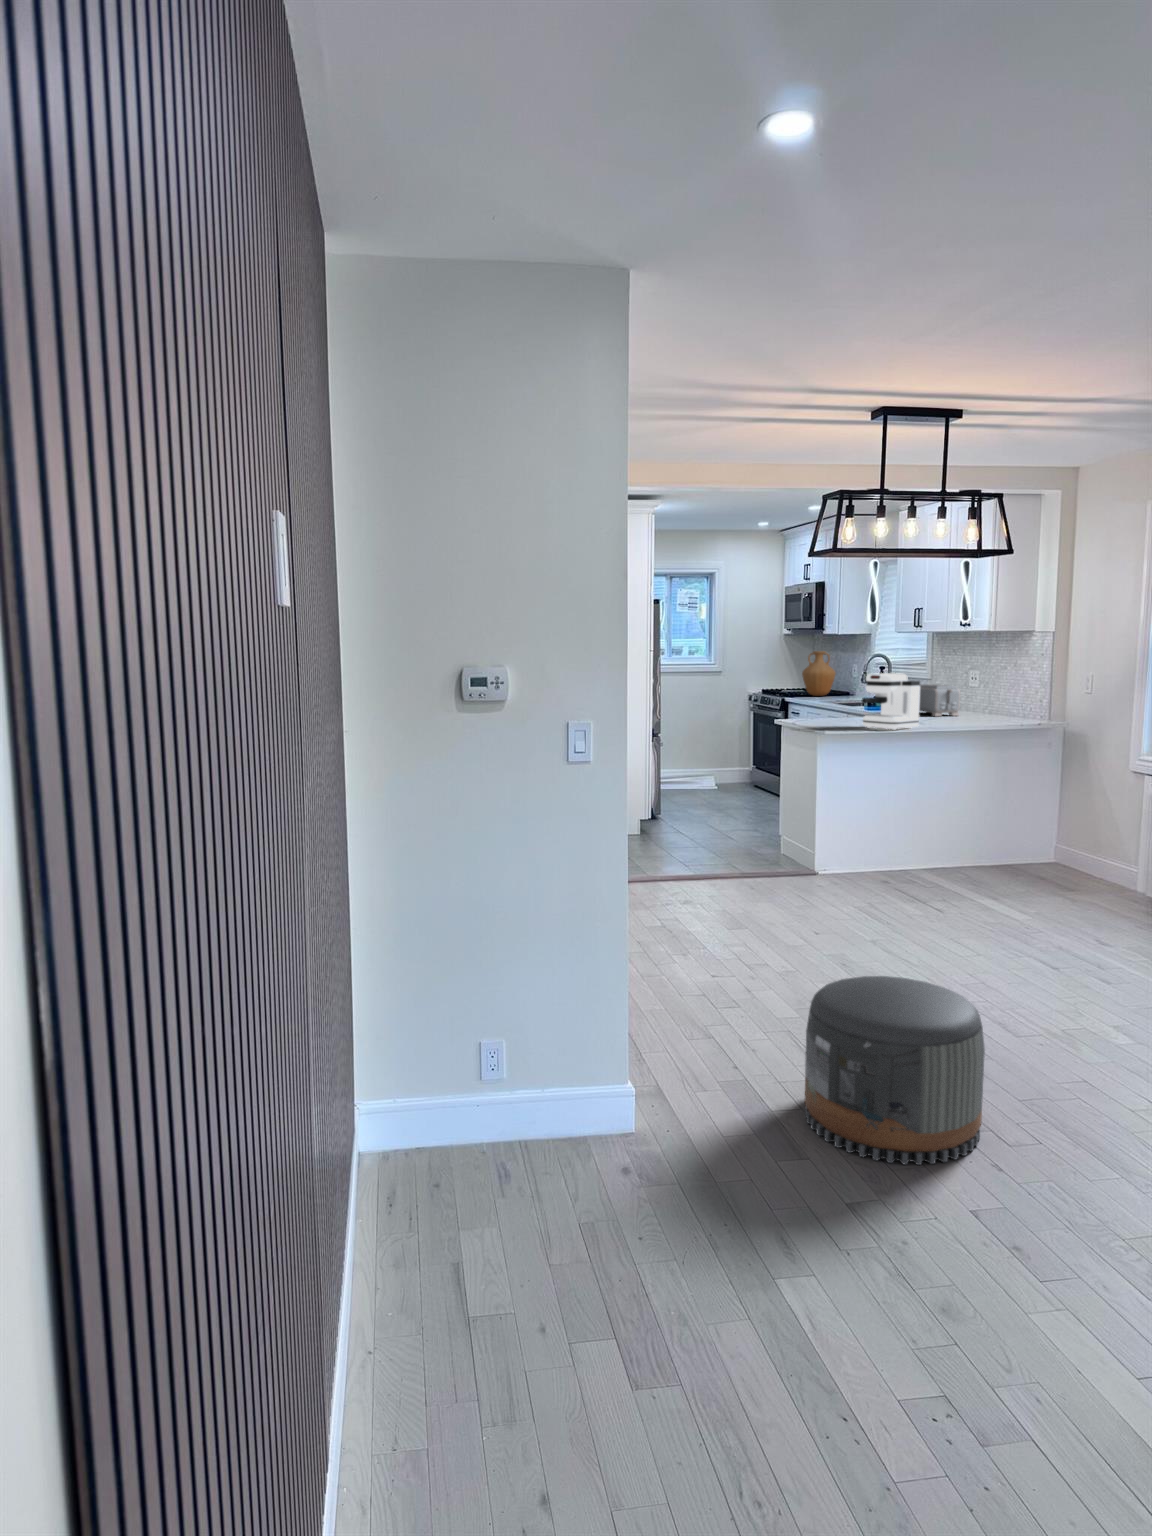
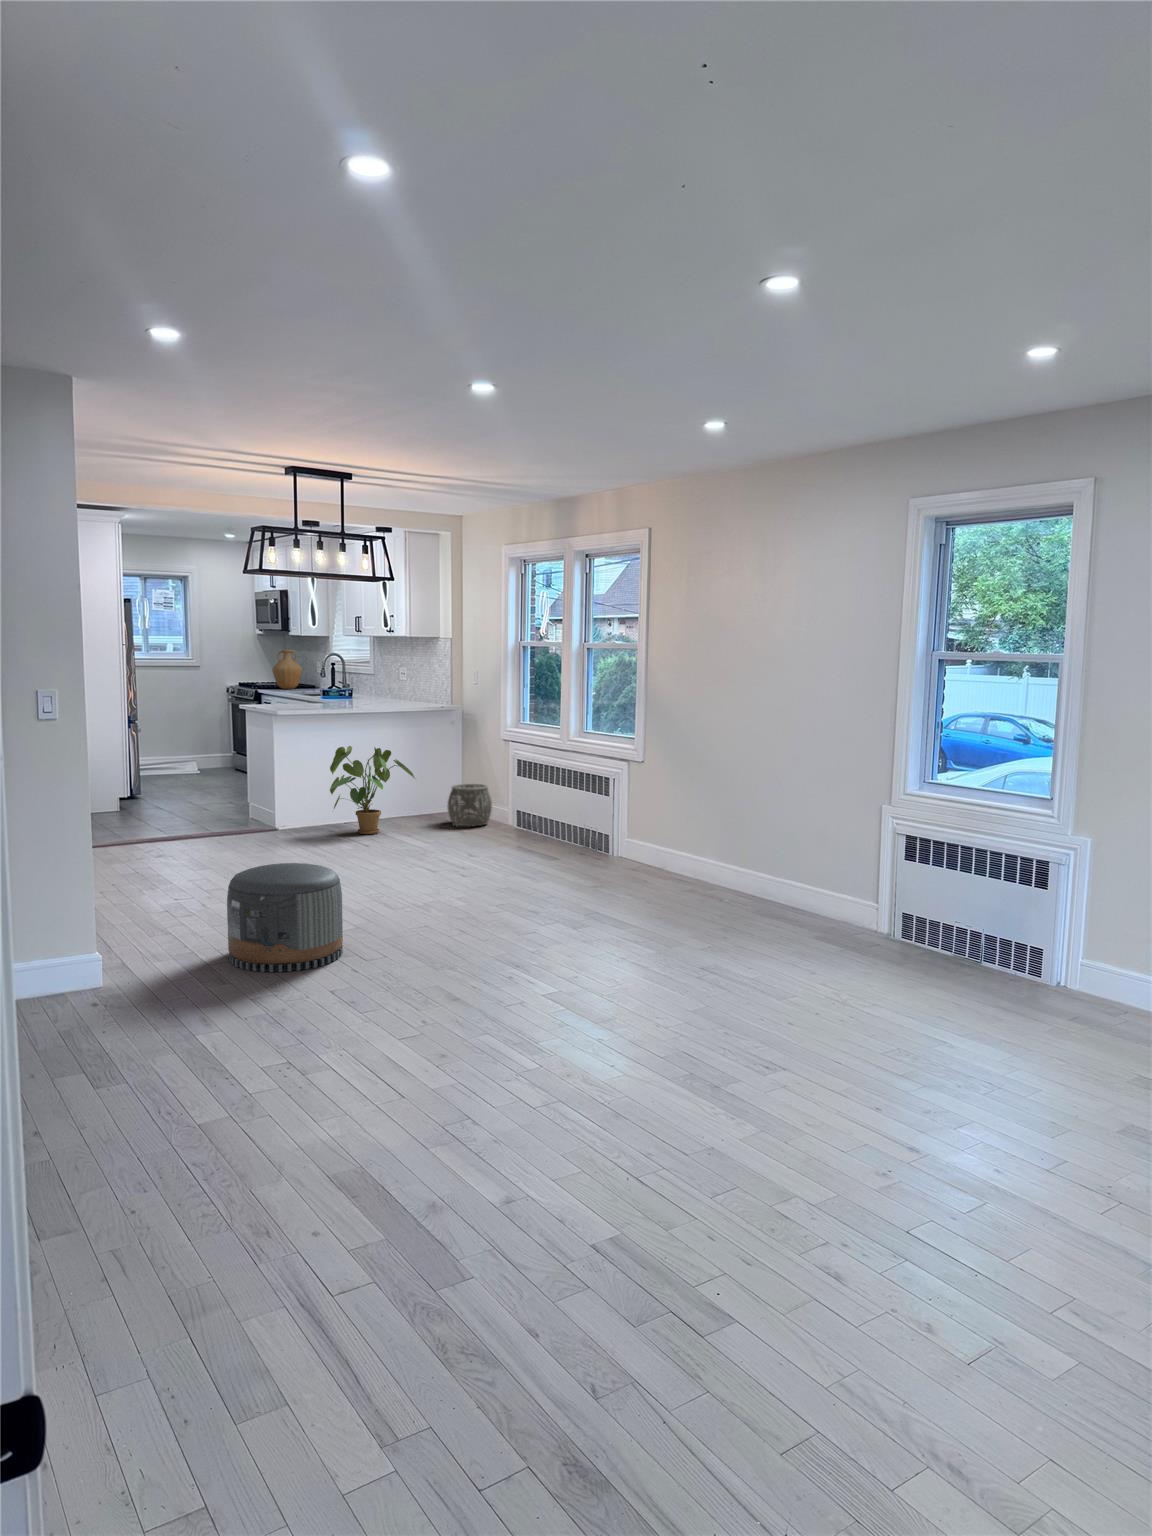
coffee maker: present [862,673,920,730] -> none [305,667,352,712]
toaster: present [919,684,960,716] -> none [354,677,392,703]
house plant: none [888,773,1006,890] -> present [330,746,414,834]
woven basket: none [1044,829,1112,889] -> present [447,784,492,827]

